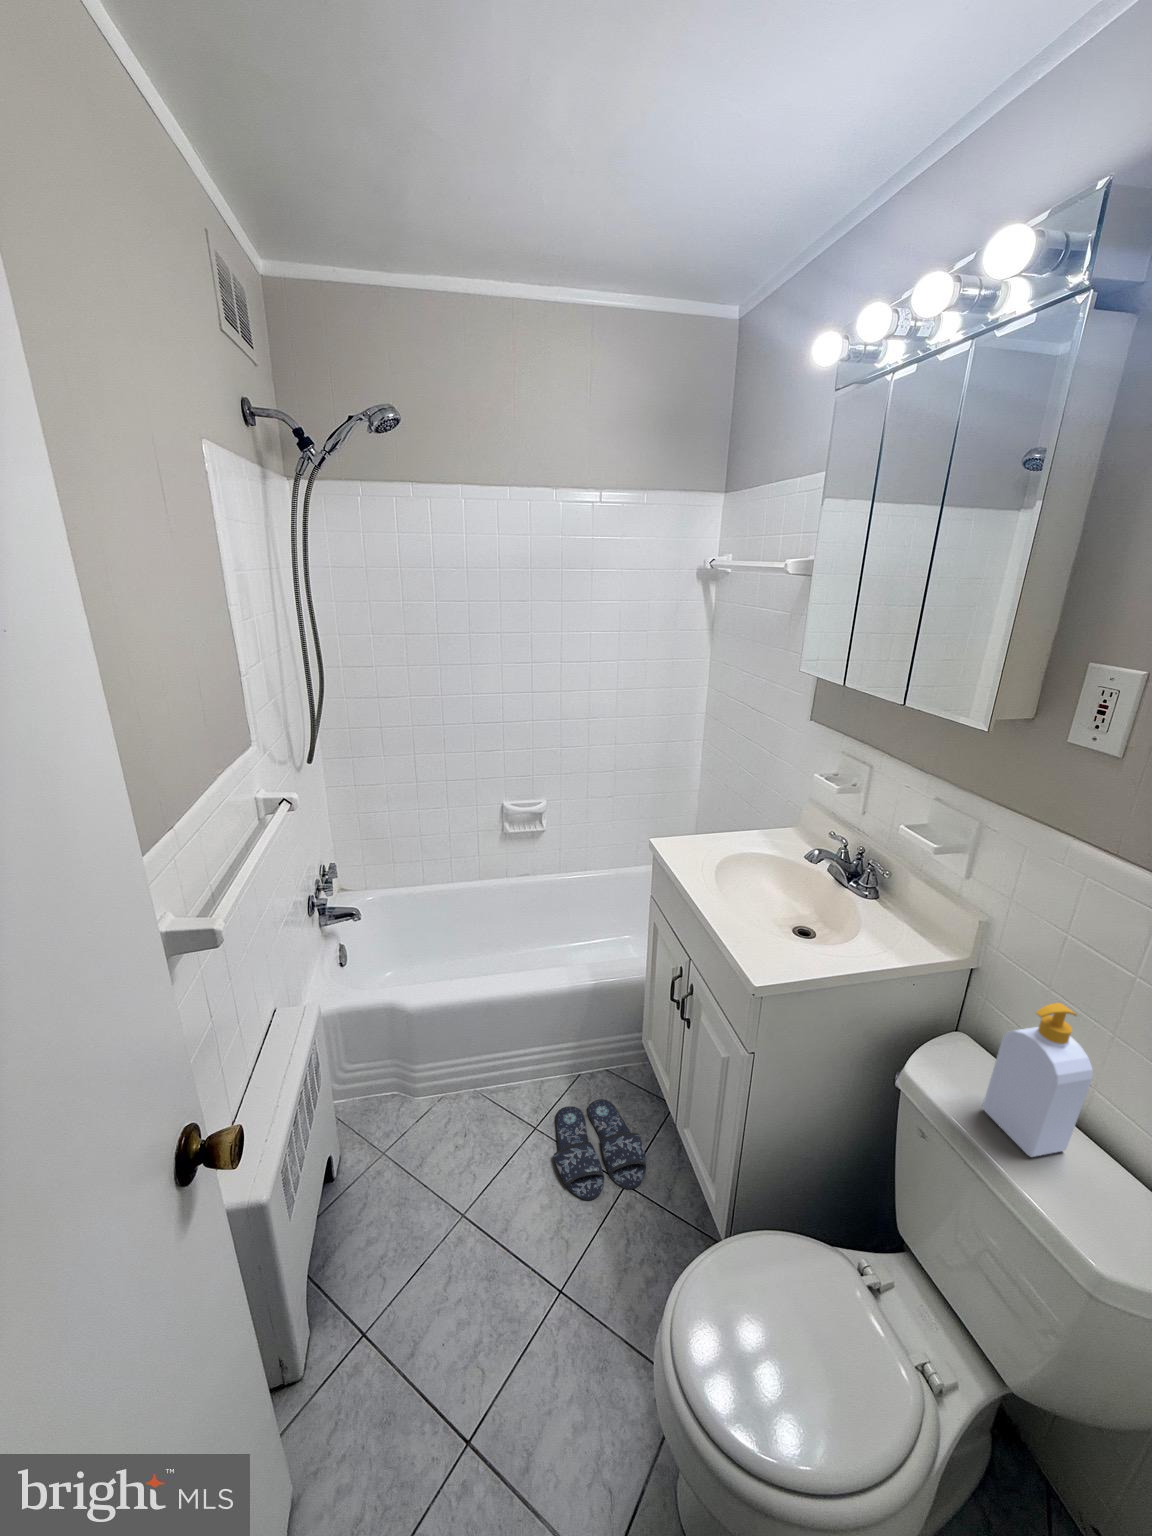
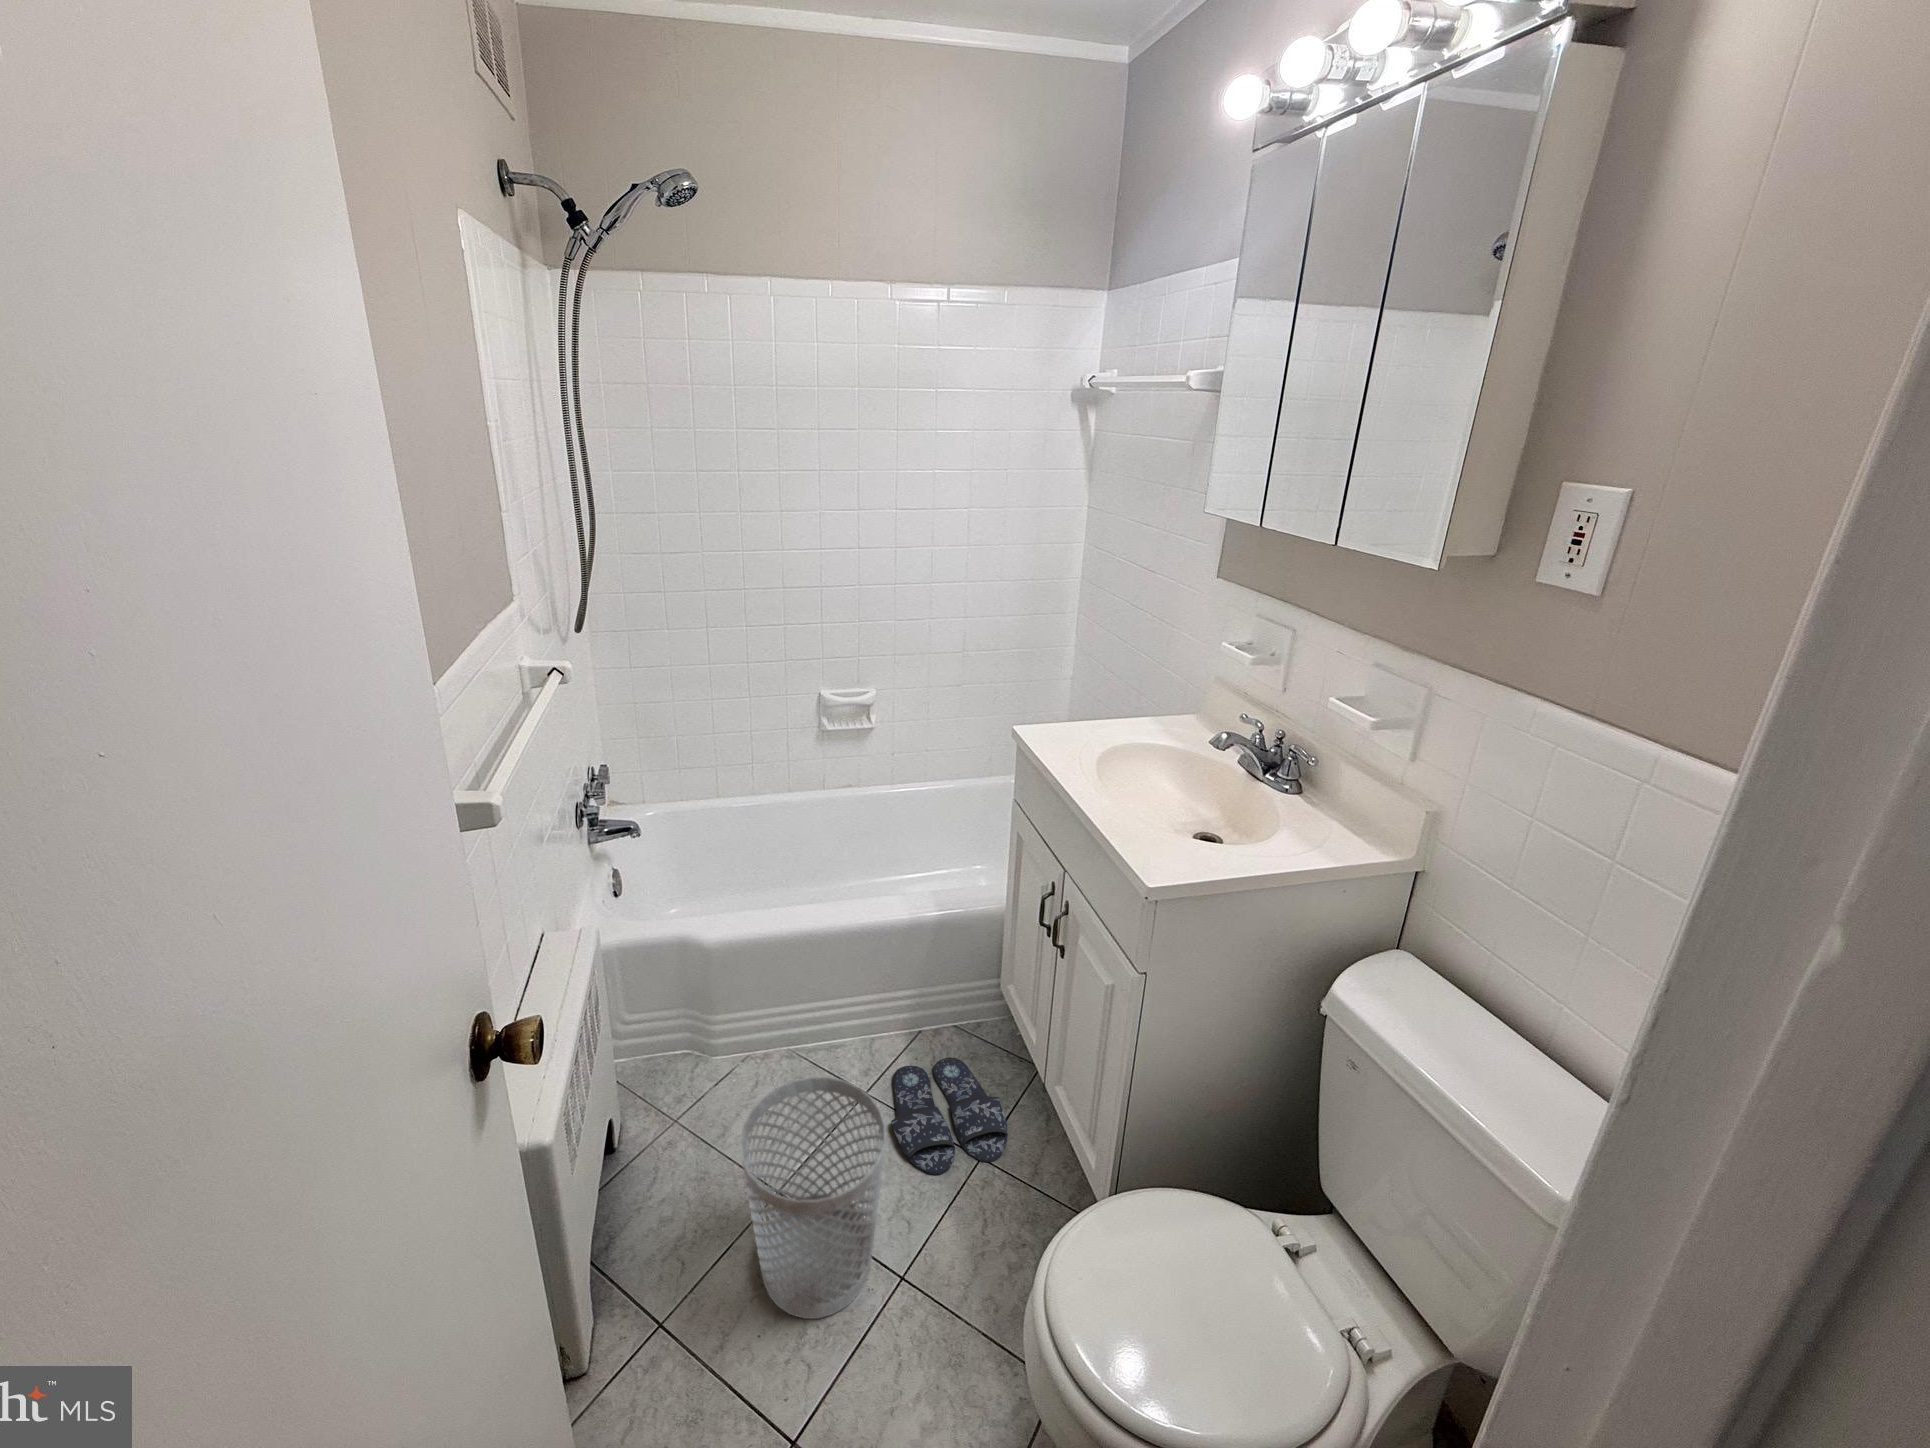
soap bottle: present [983,1003,1093,1157] -> none [1426,892,1559,1081]
wastebasket: none [428,1127,546,1328] -> present [740,1077,886,1319]

